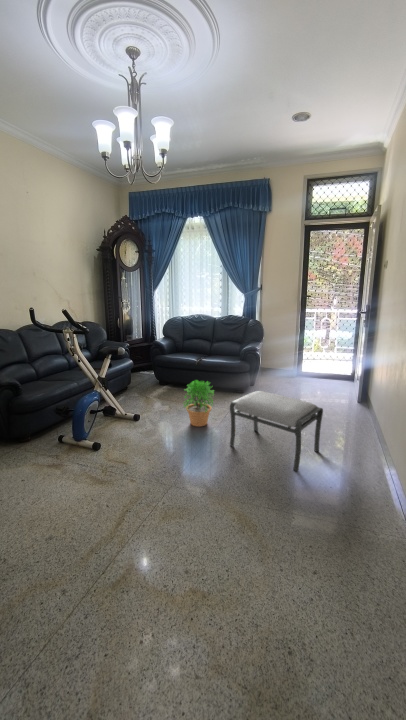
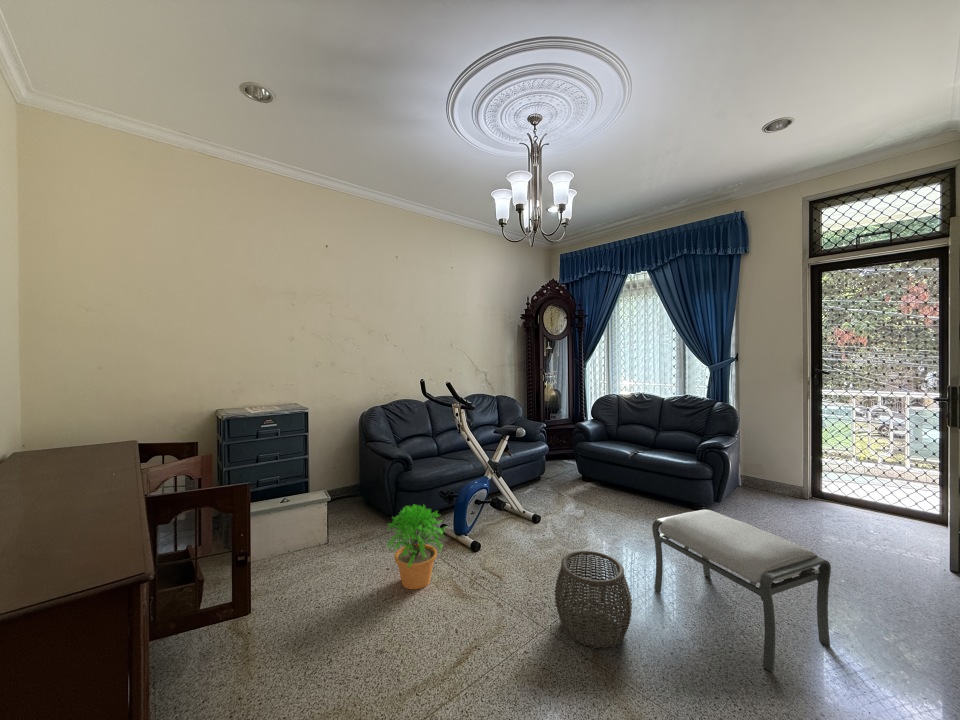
potted plant: present [184,380,214,427] -> present [387,504,445,589]
woven basket: none [176,429,227,488] -> present [555,551,632,649]

